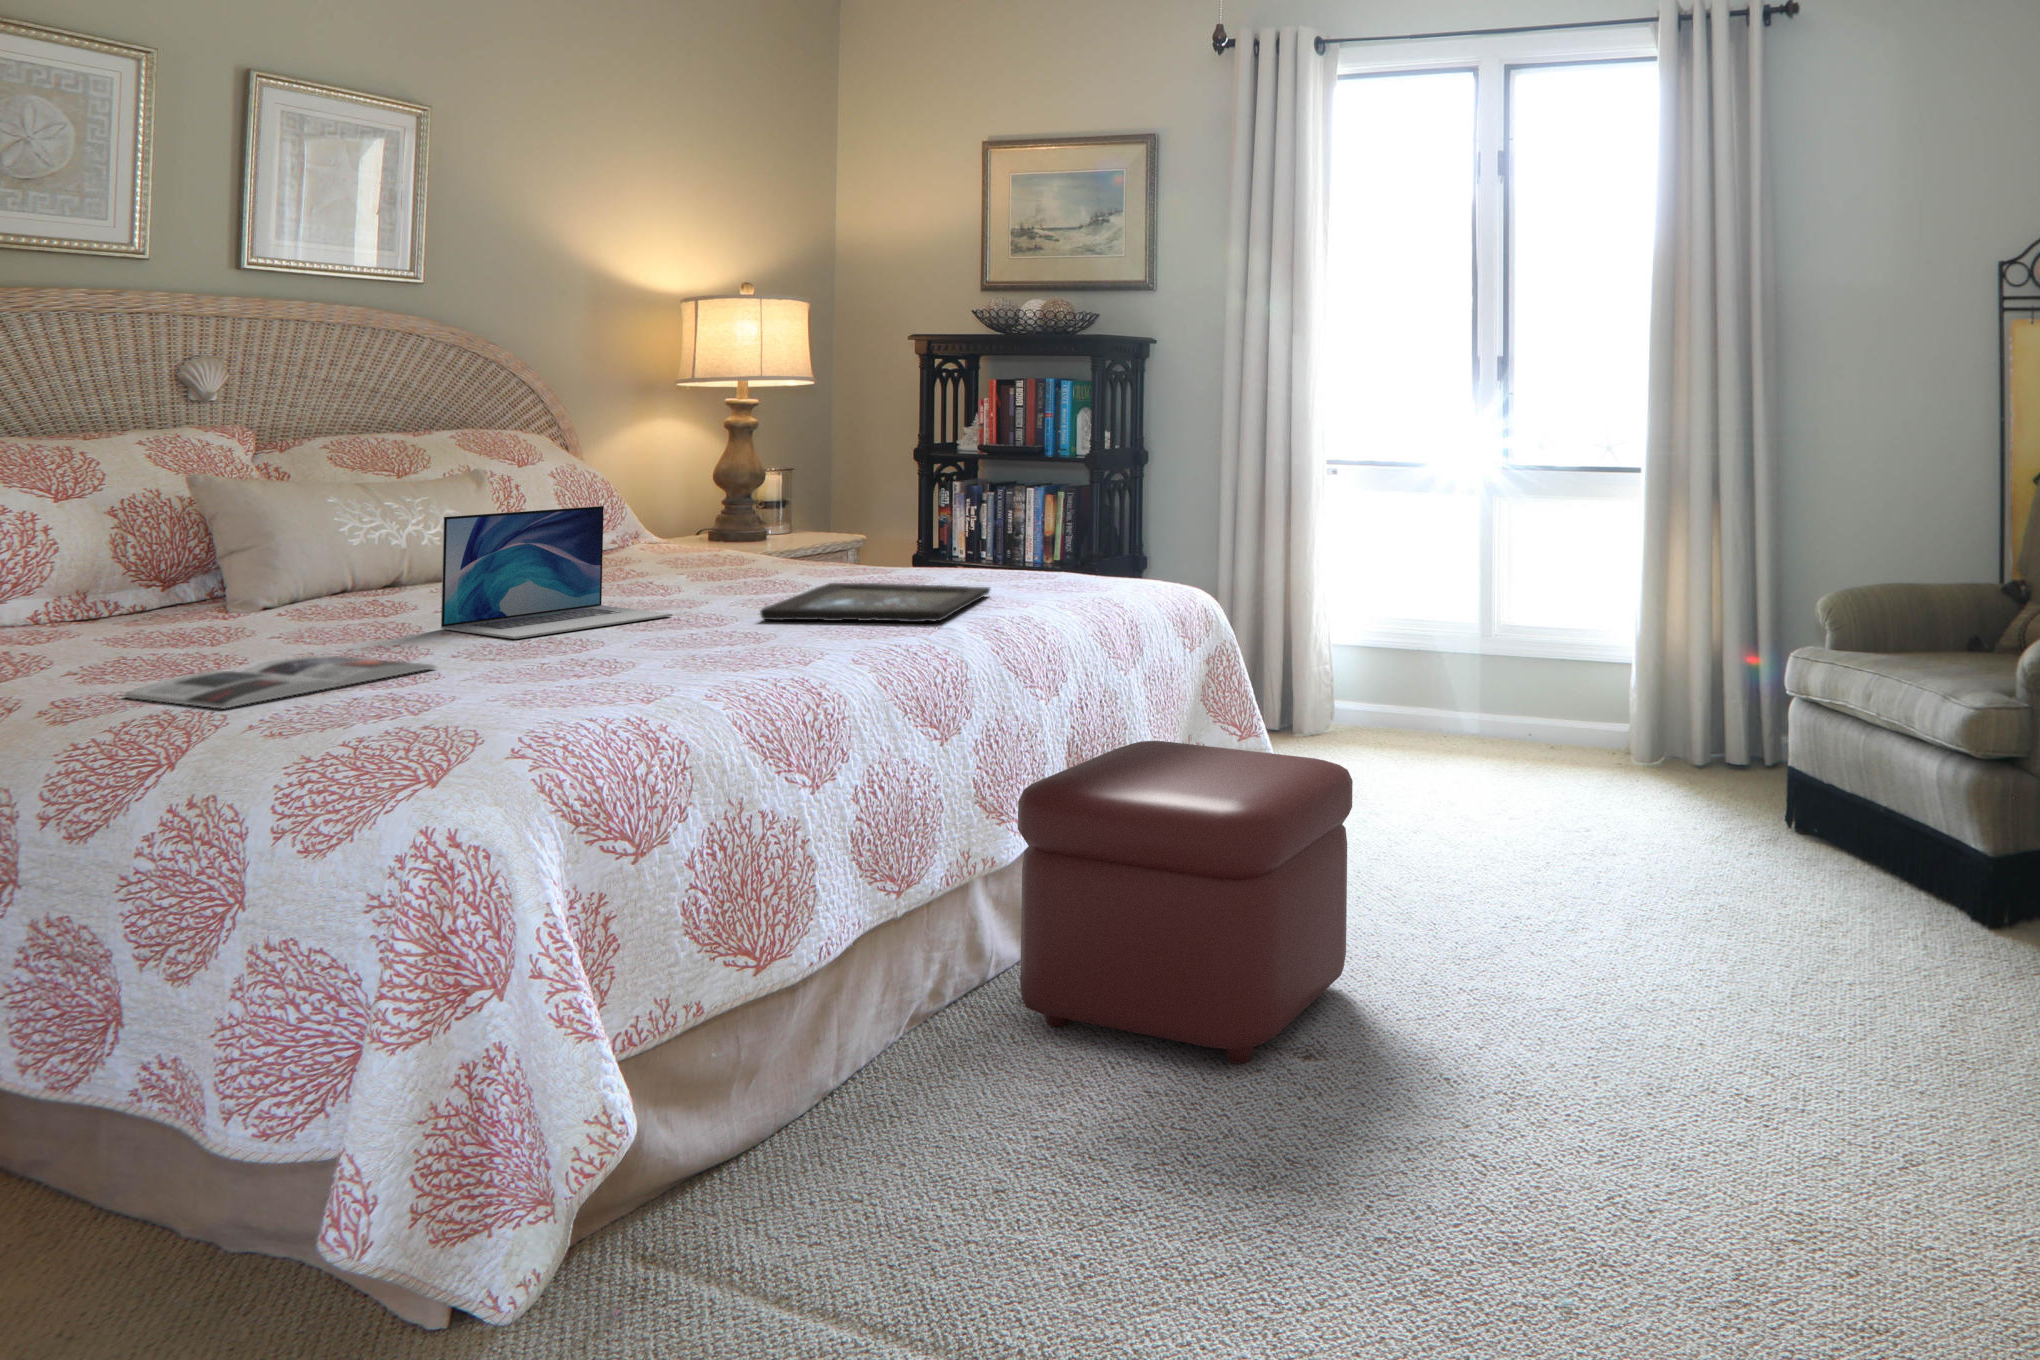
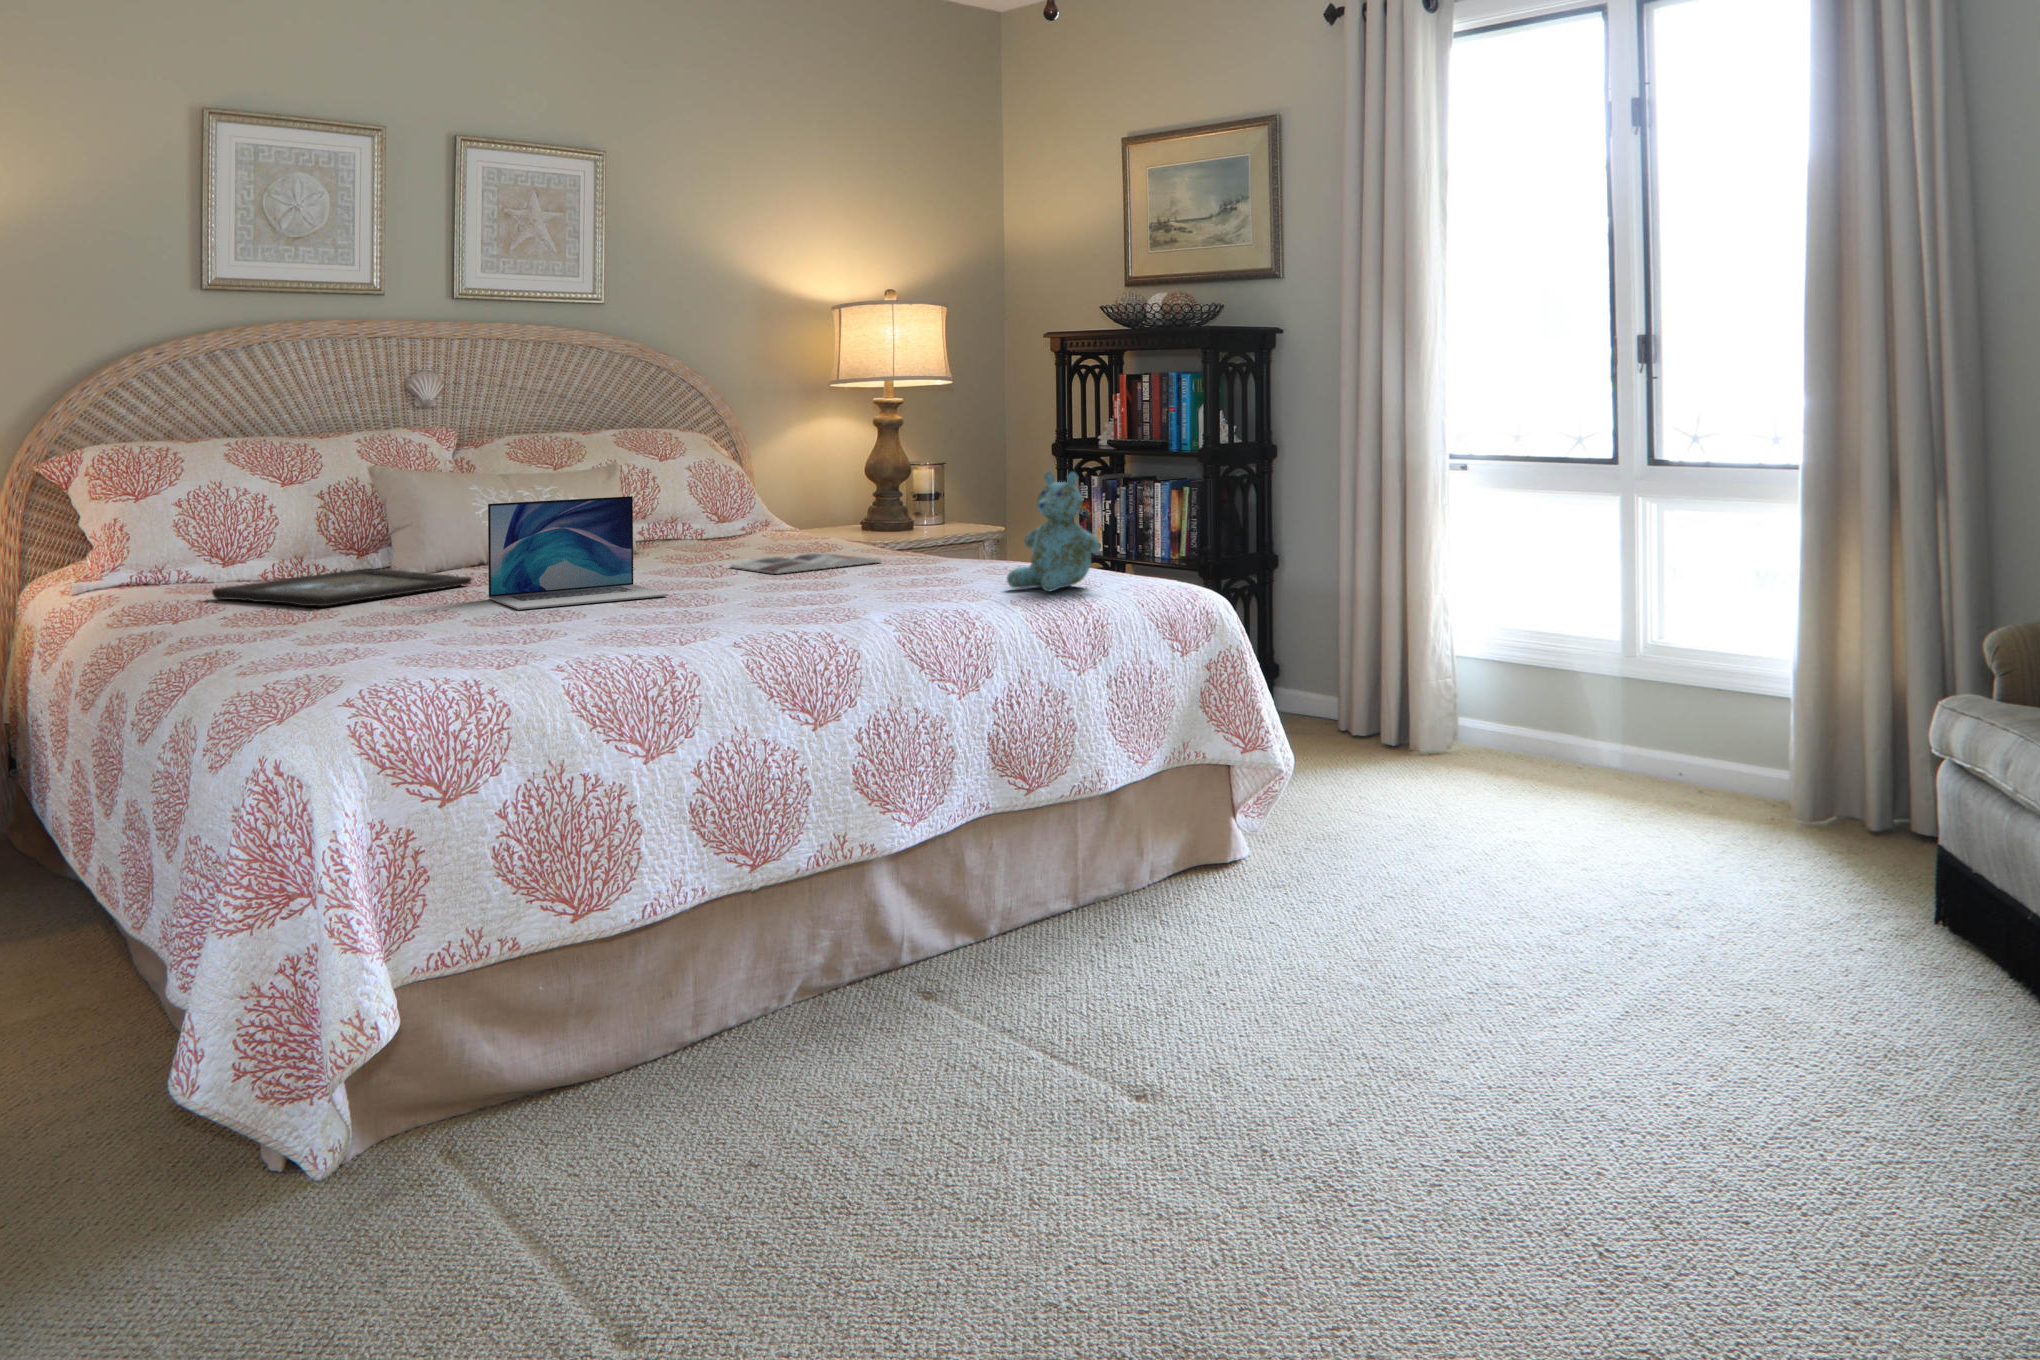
stuffed bear: none [1033,476,1125,594] -> present [1007,471,1100,591]
tray: present [760,583,990,622] -> present [212,569,471,606]
magazine: present [123,655,435,709] -> present [730,553,882,574]
ottoman: present [1018,741,1353,1064] -> none [886,745,1236,1091]

